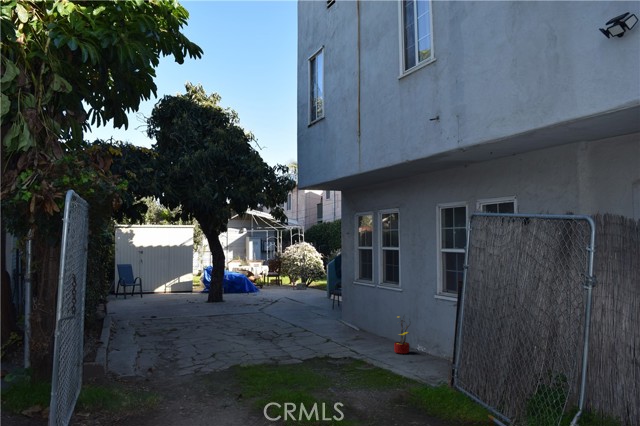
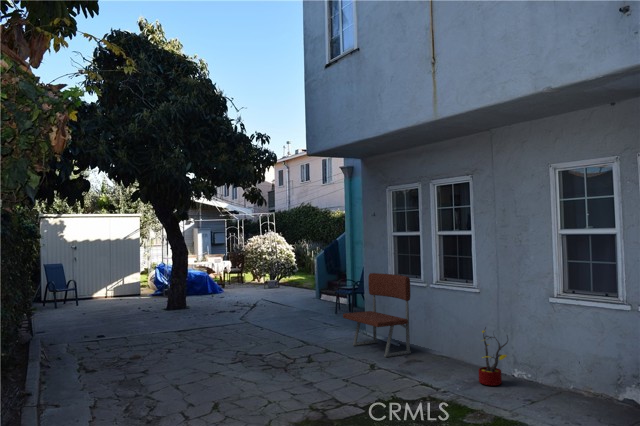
bench: none [323,277,367,337] -> present [343,273,411,357]

